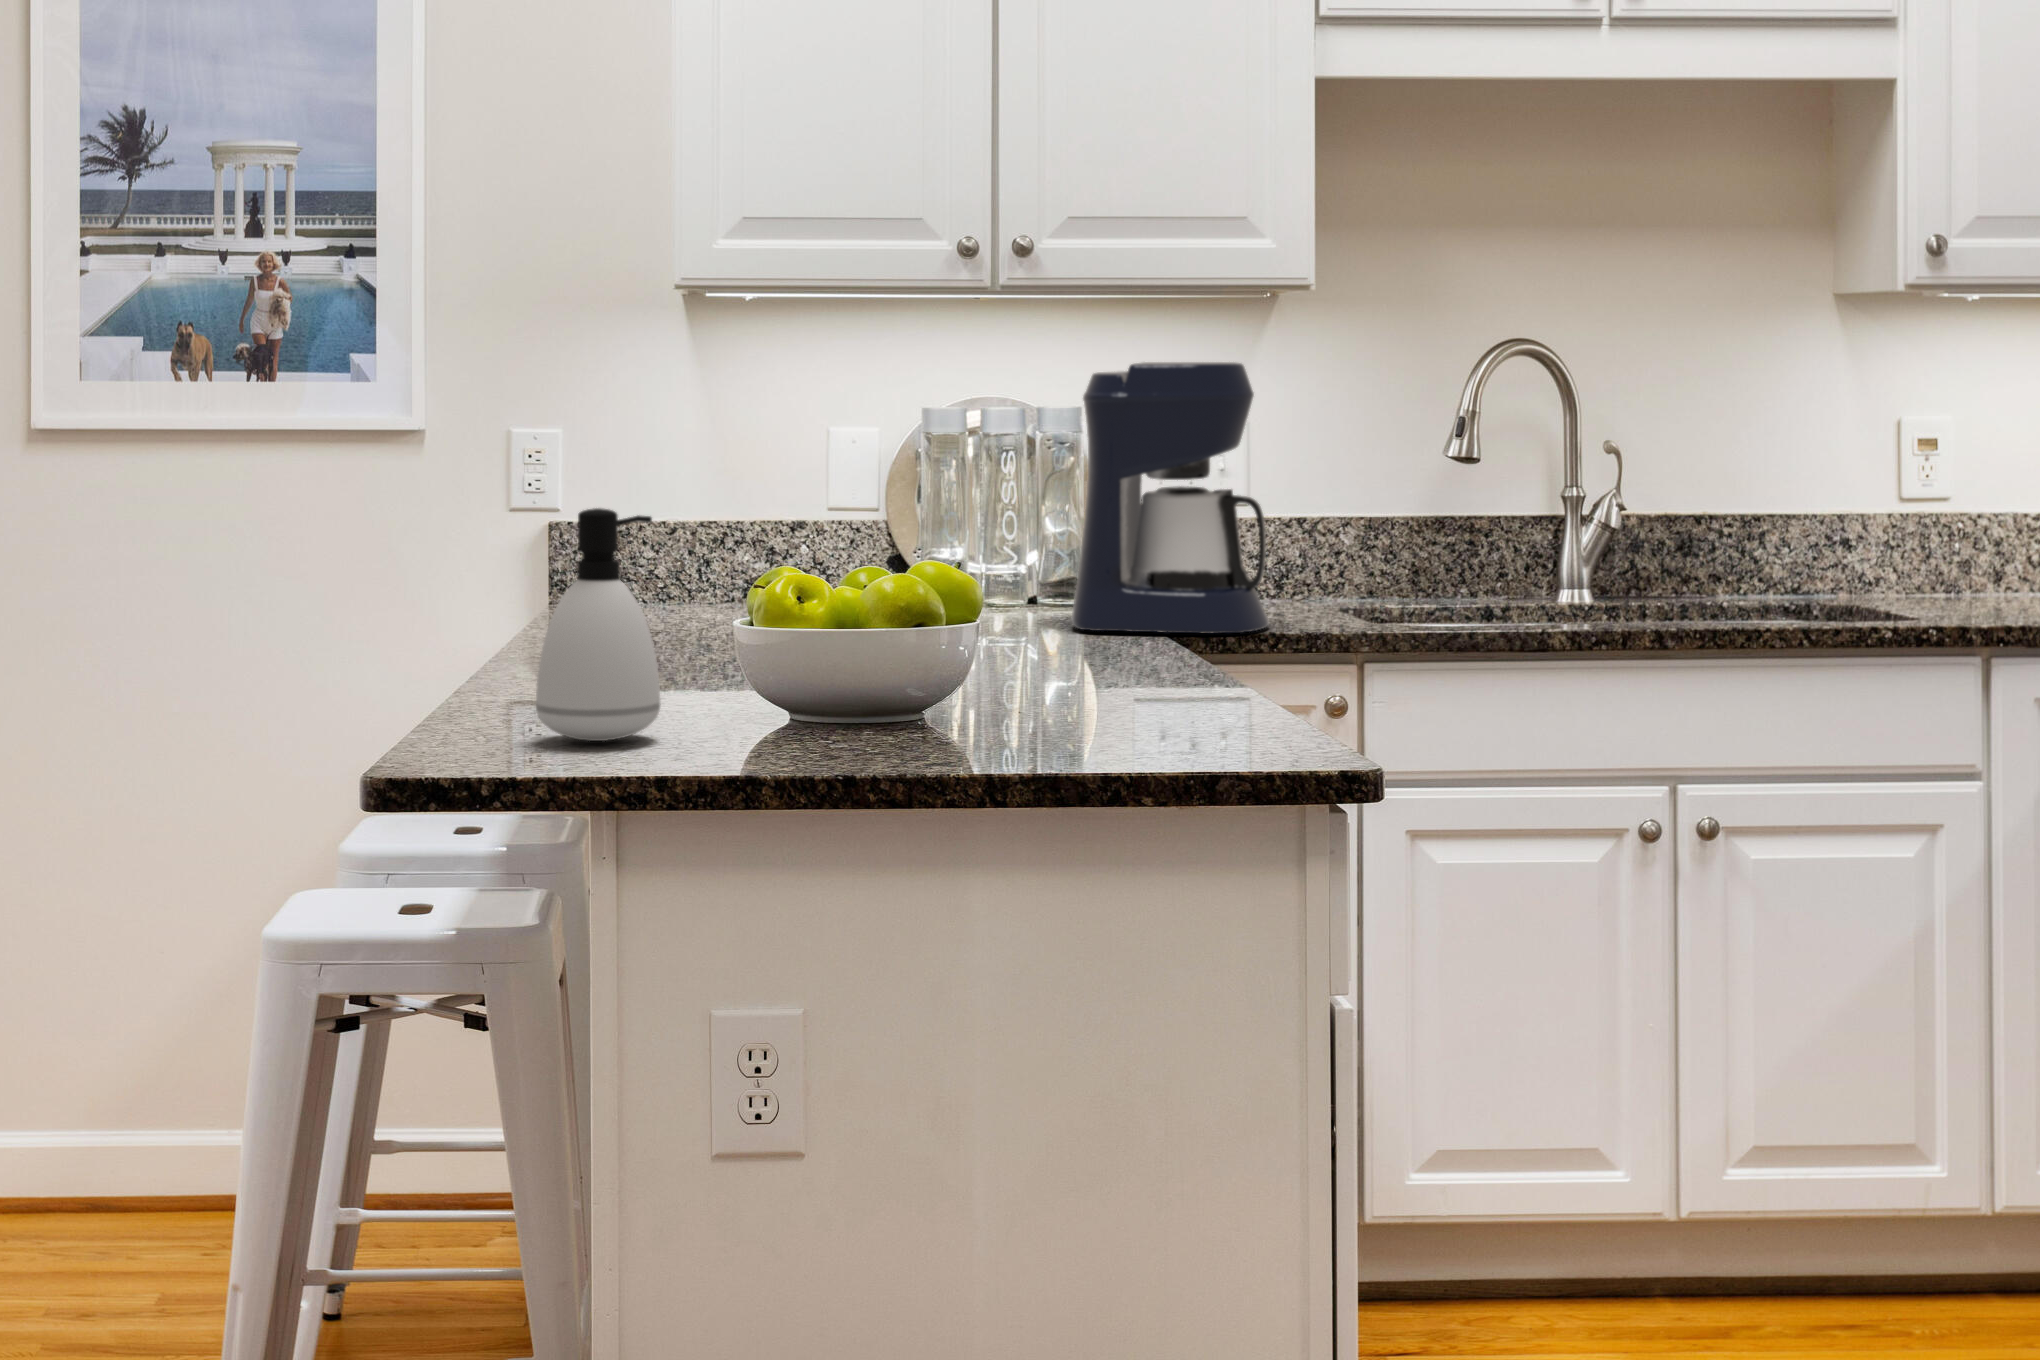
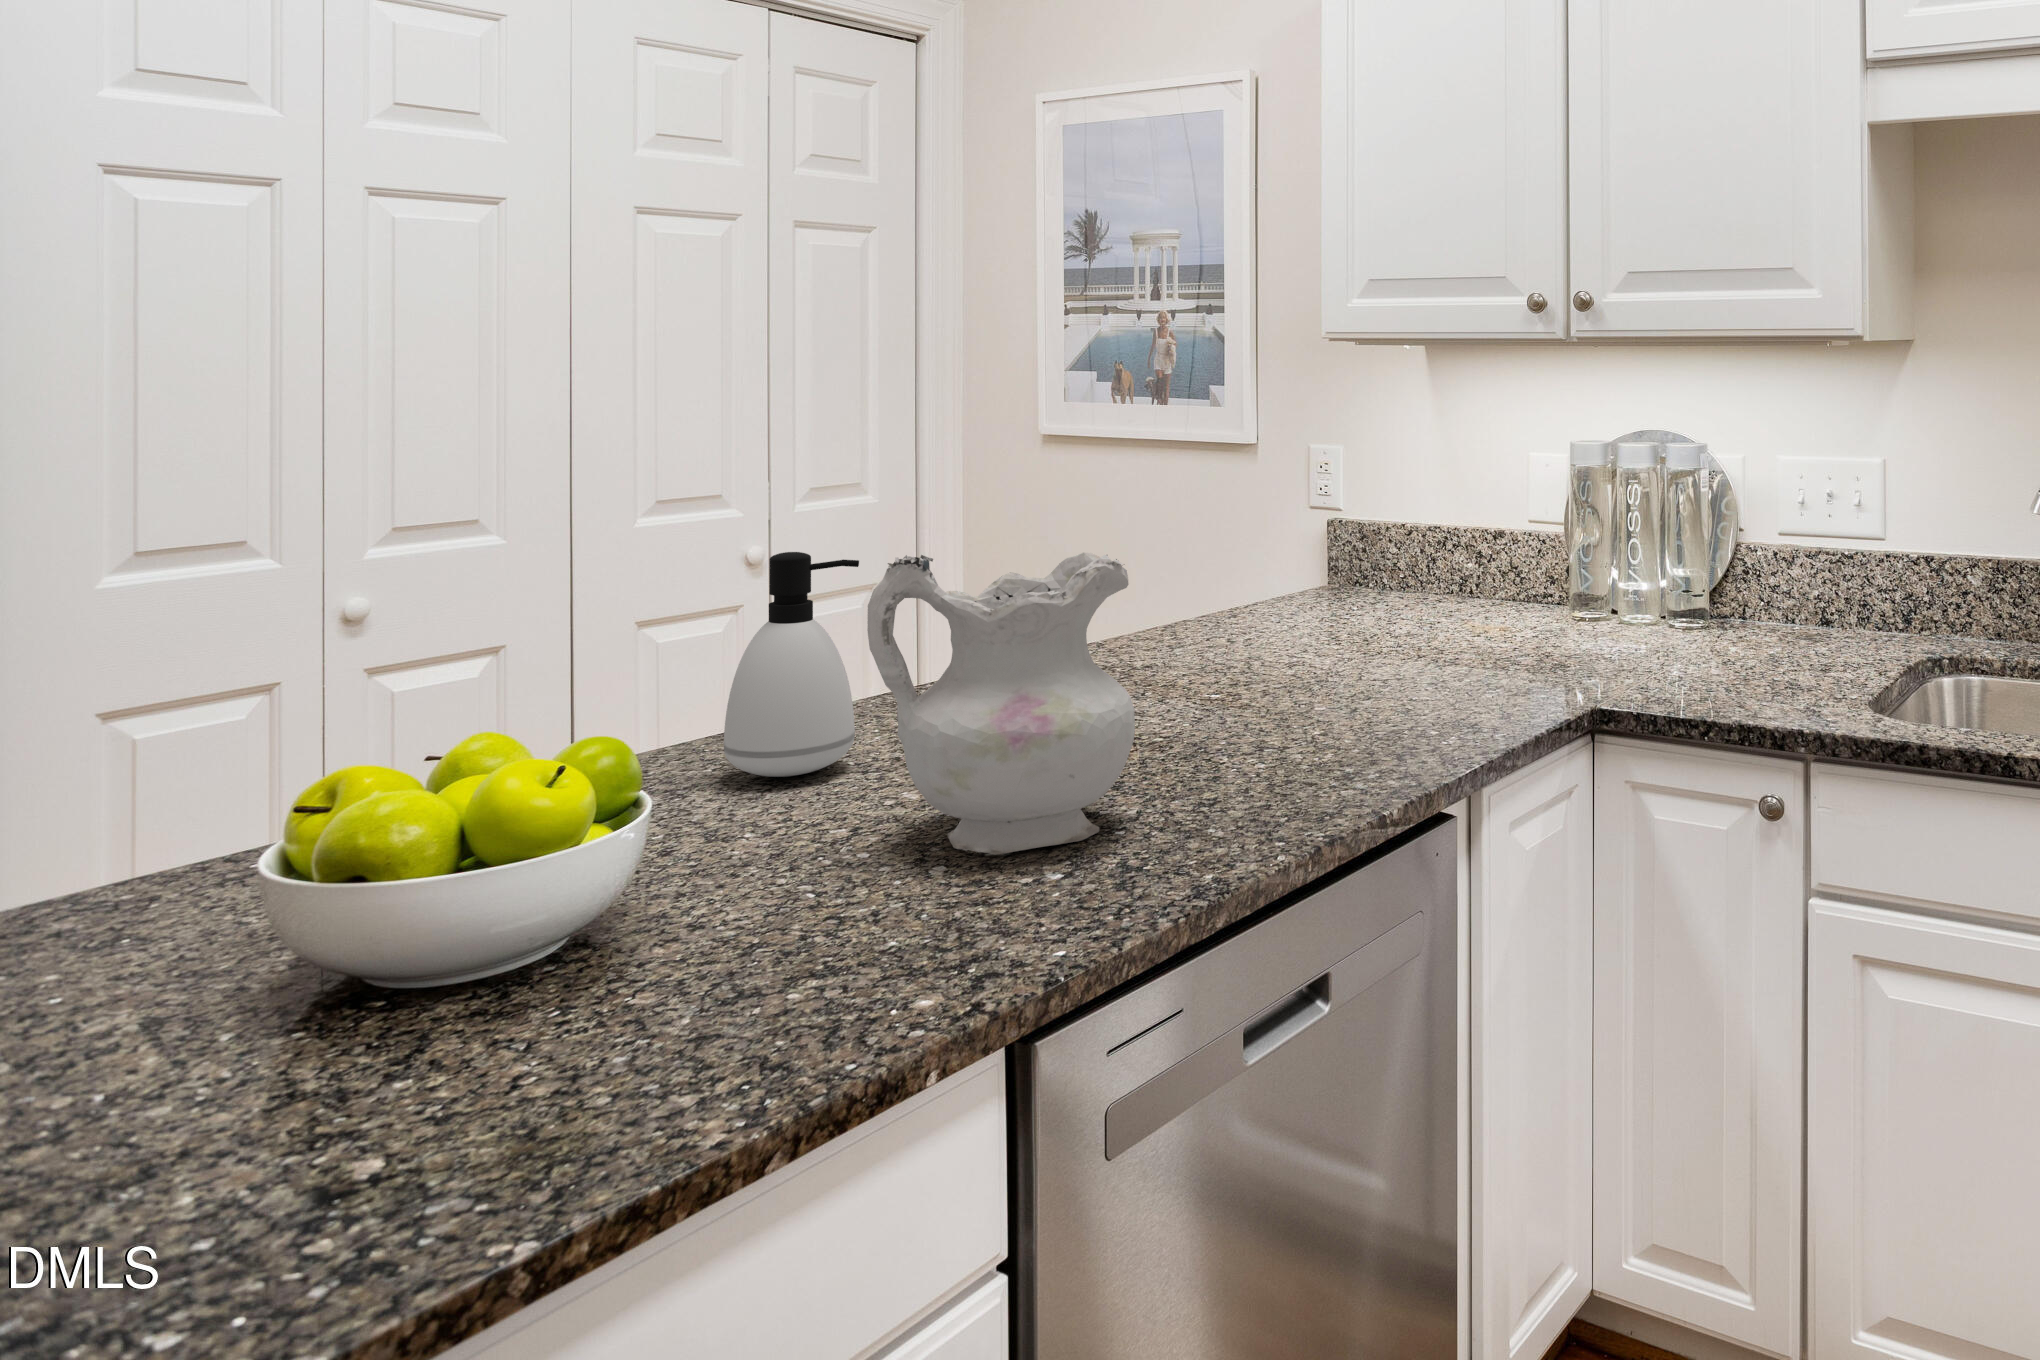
coffee maker: present [1072,362,1269,633] -> none [1612,406,1811,680]
ceramic pitcher: none [857,484,1064,752] -> present [867,553,1135,855]

